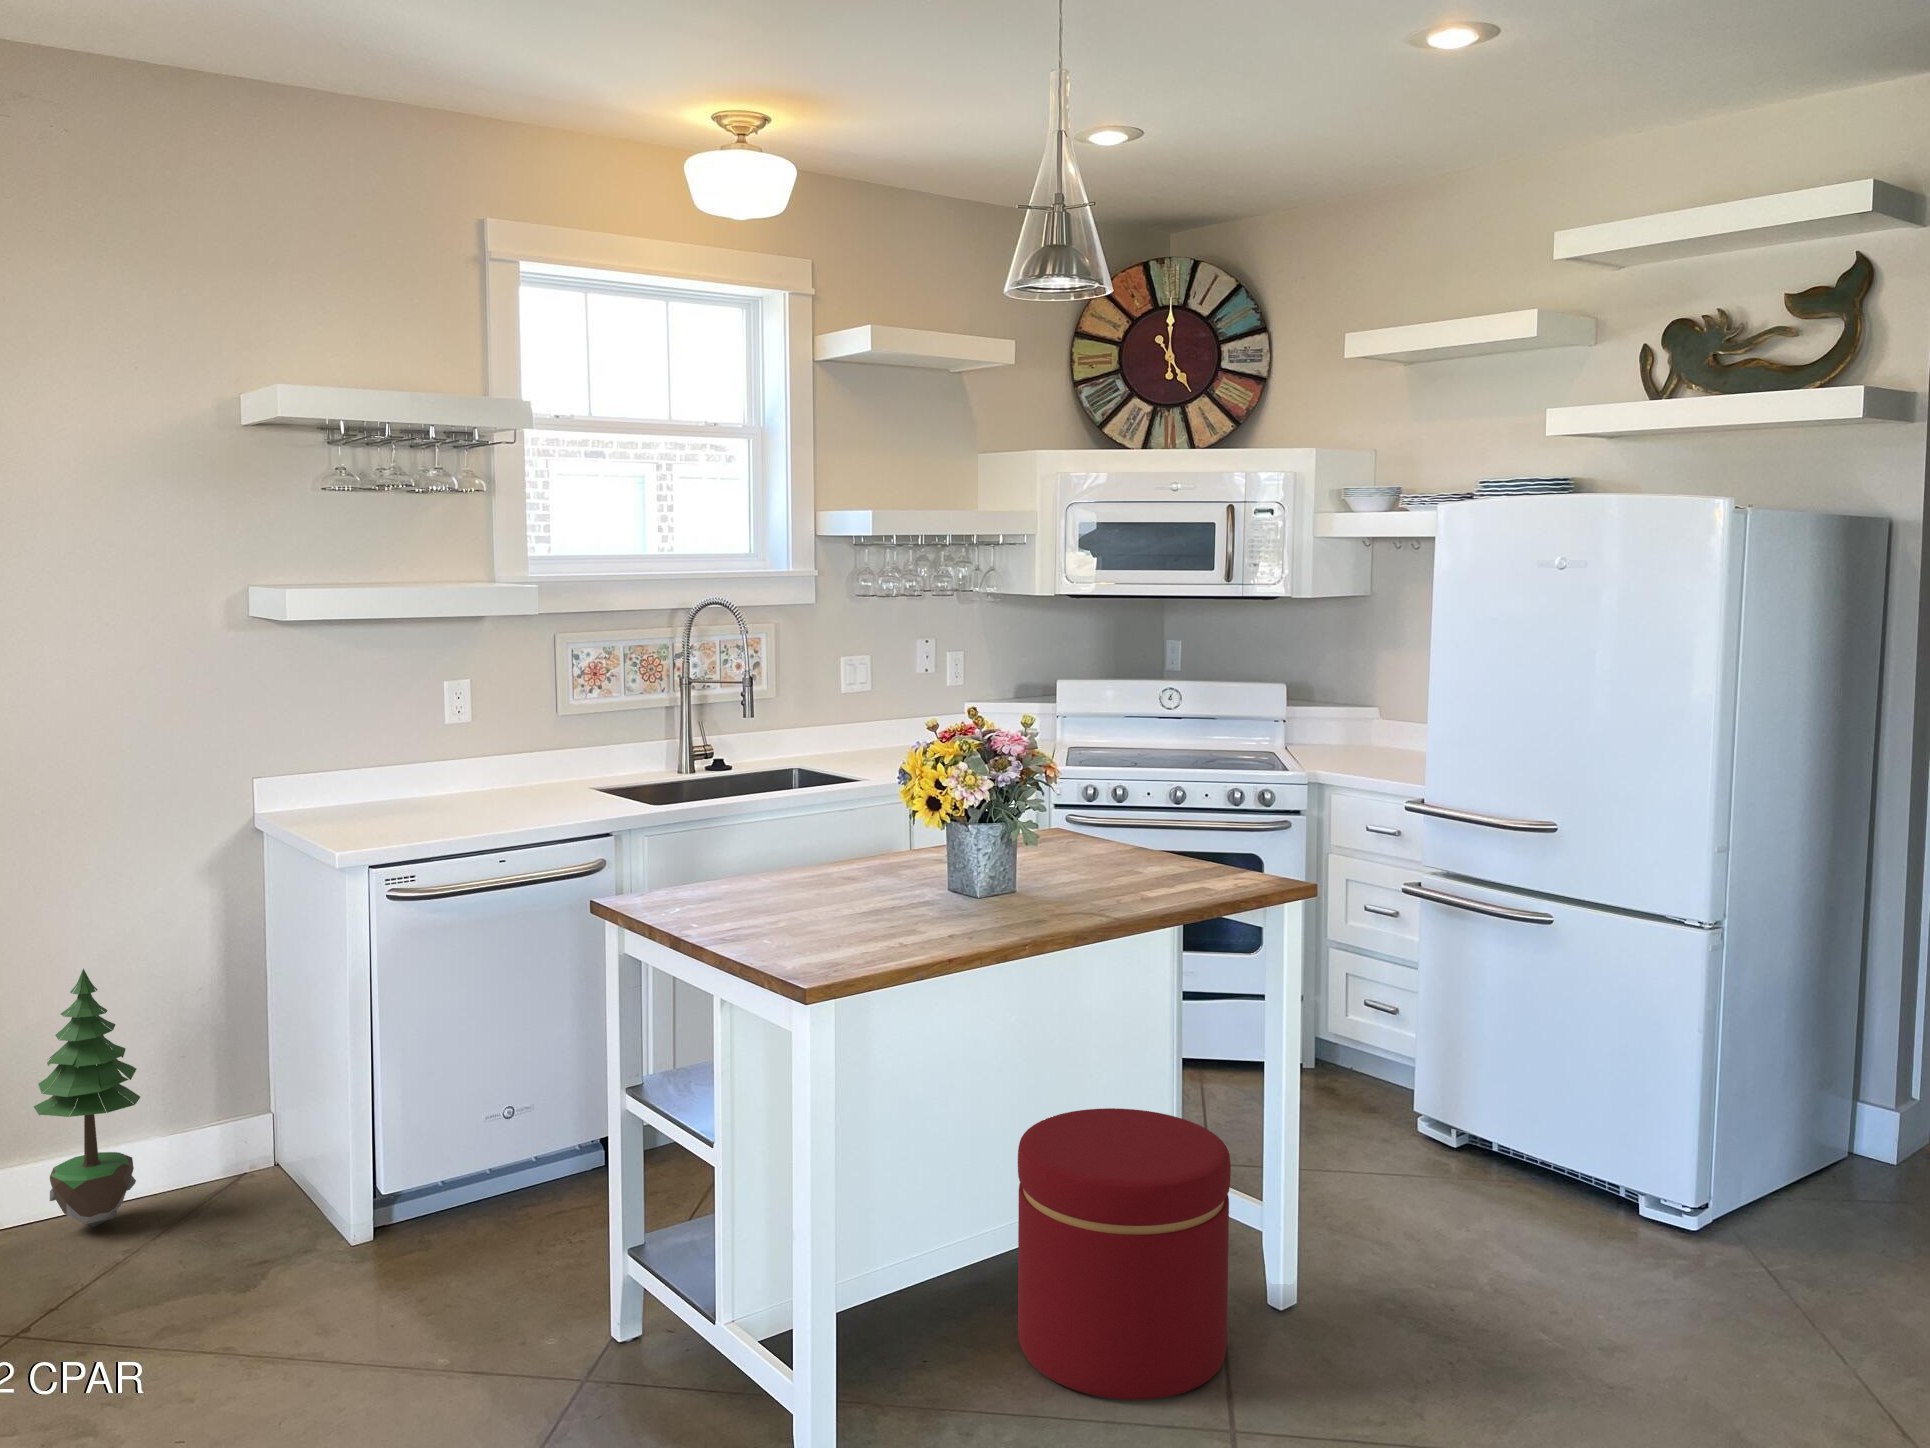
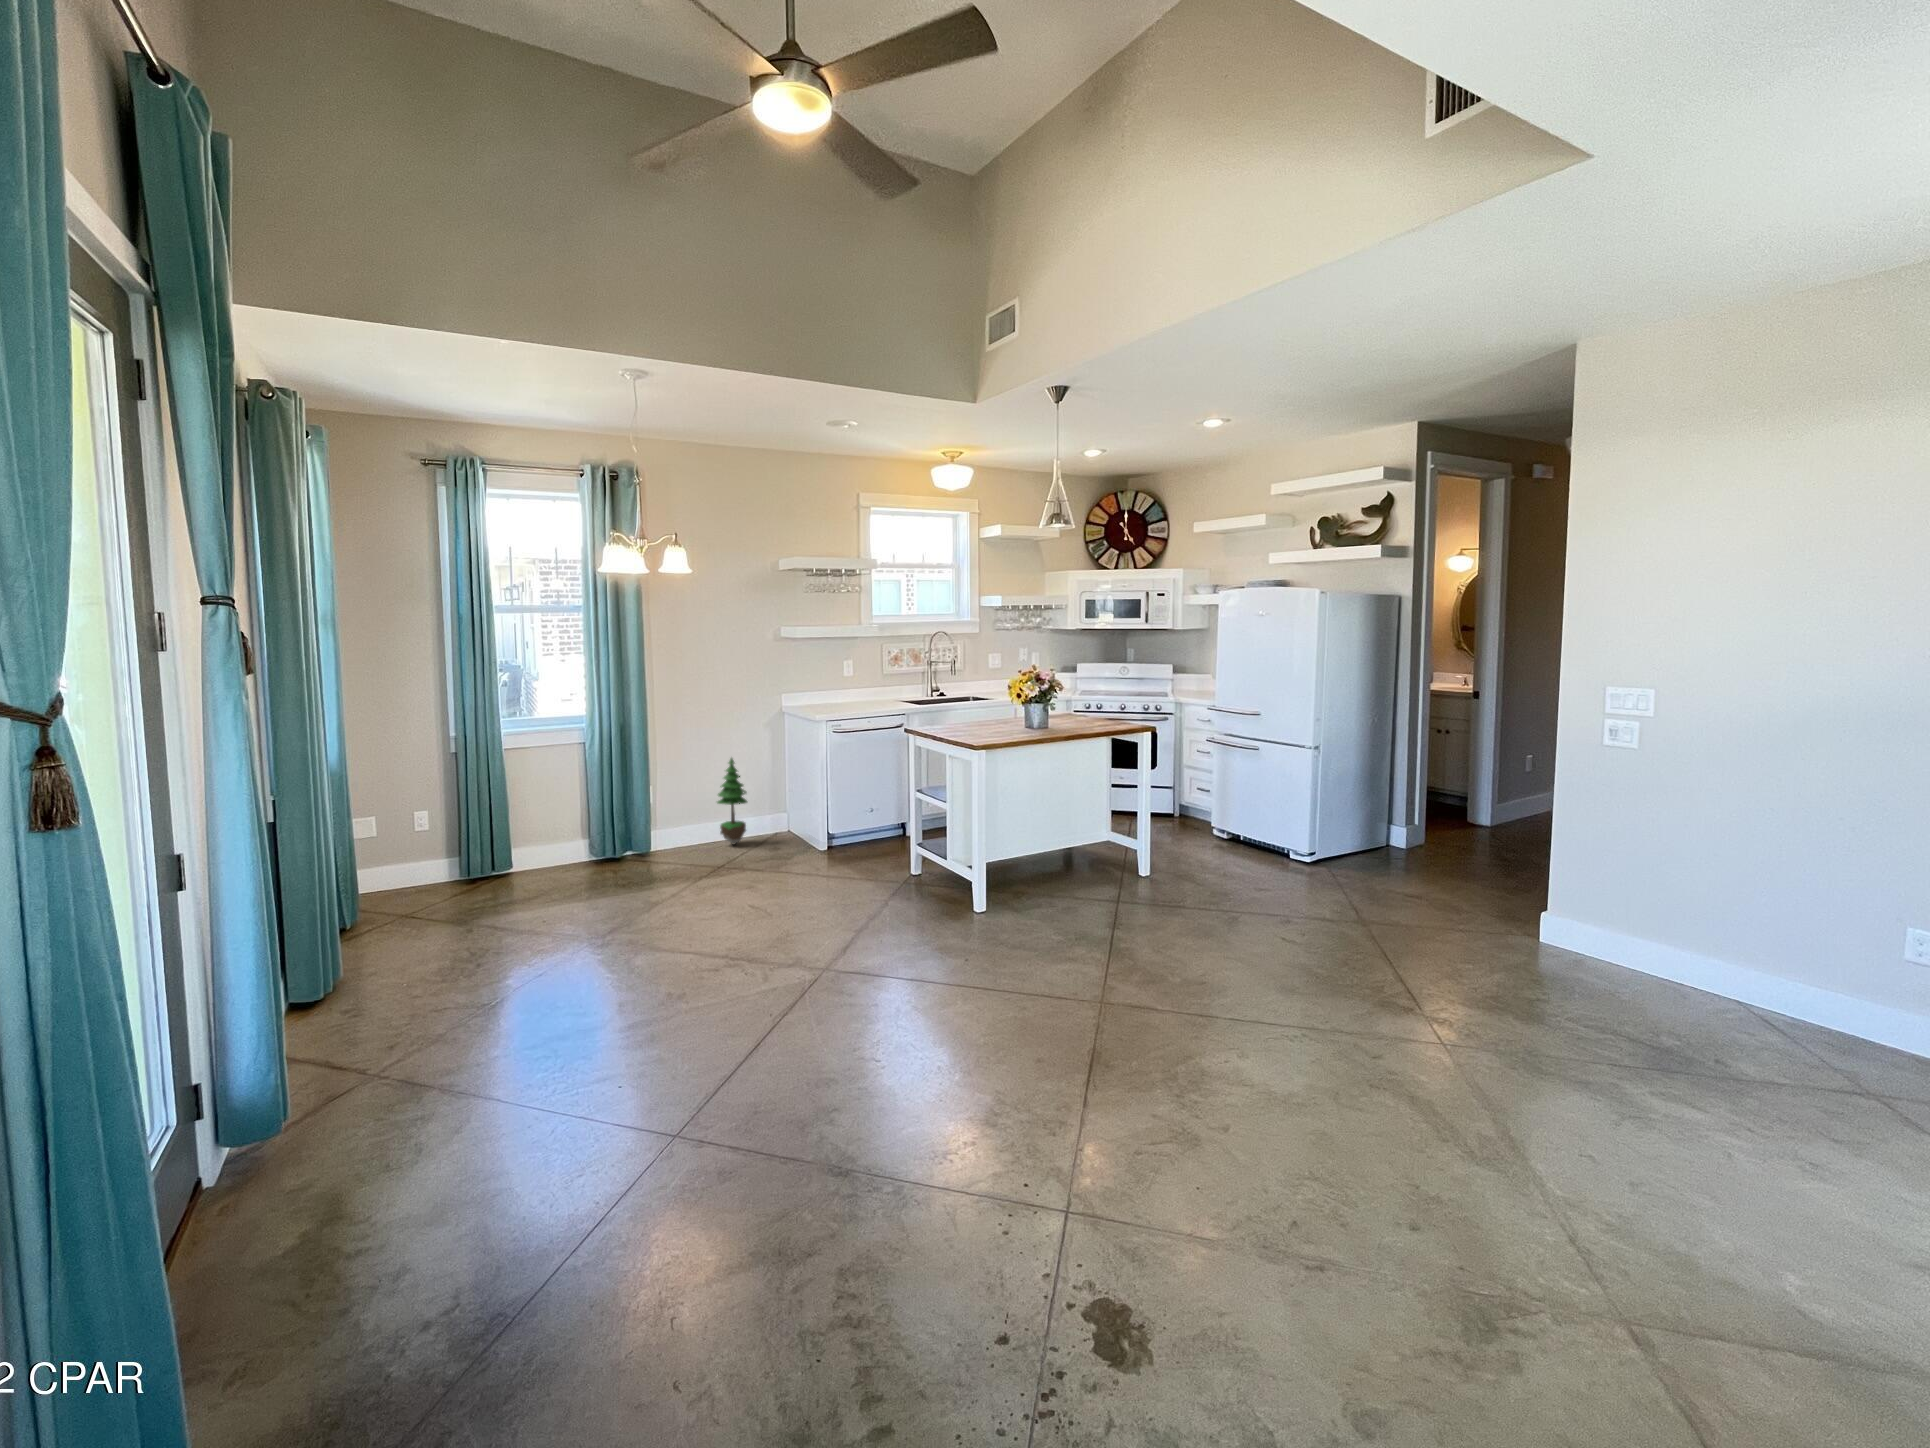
ottoman: present [1018,1108,1231,1400] -> none [1049,805,1122,894]

